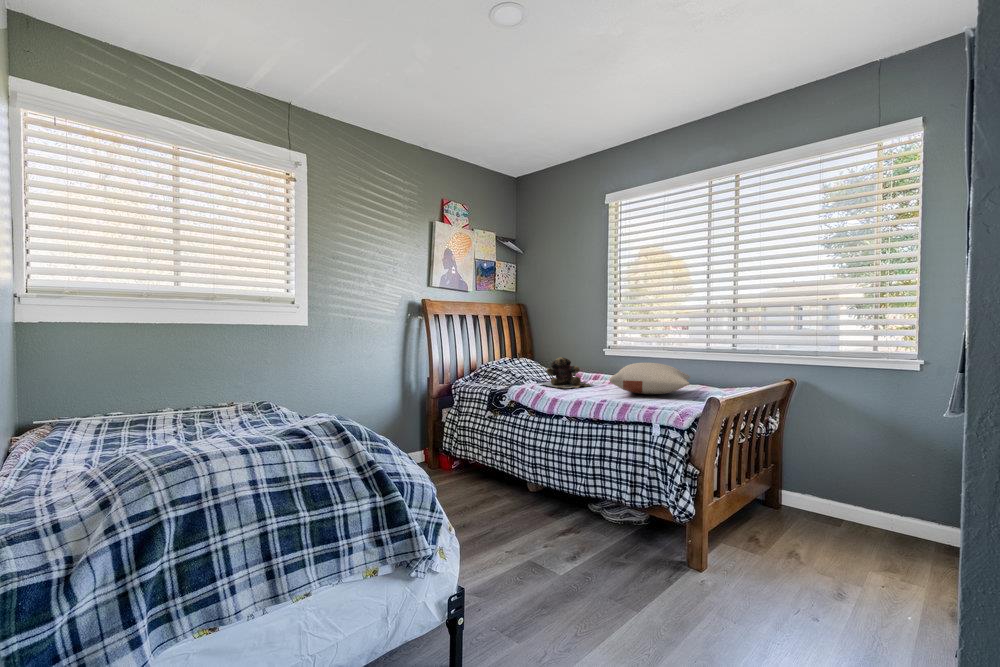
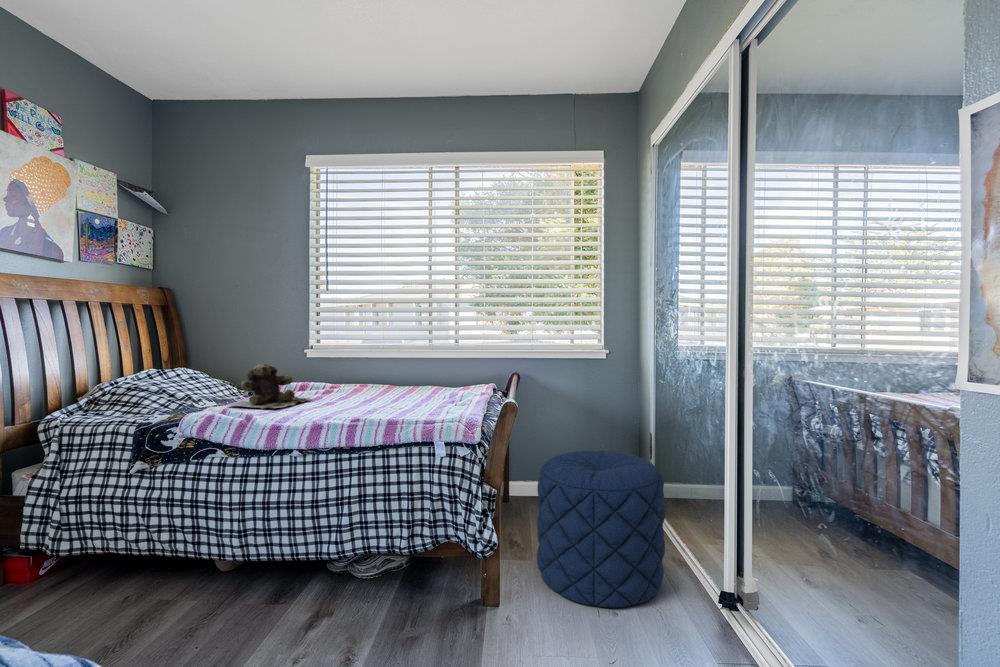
pillow: present [609,363,690,394] -> none [349,366,452,405]
pouf: none [754,458,910,620] -> present [537,451,666,608]

